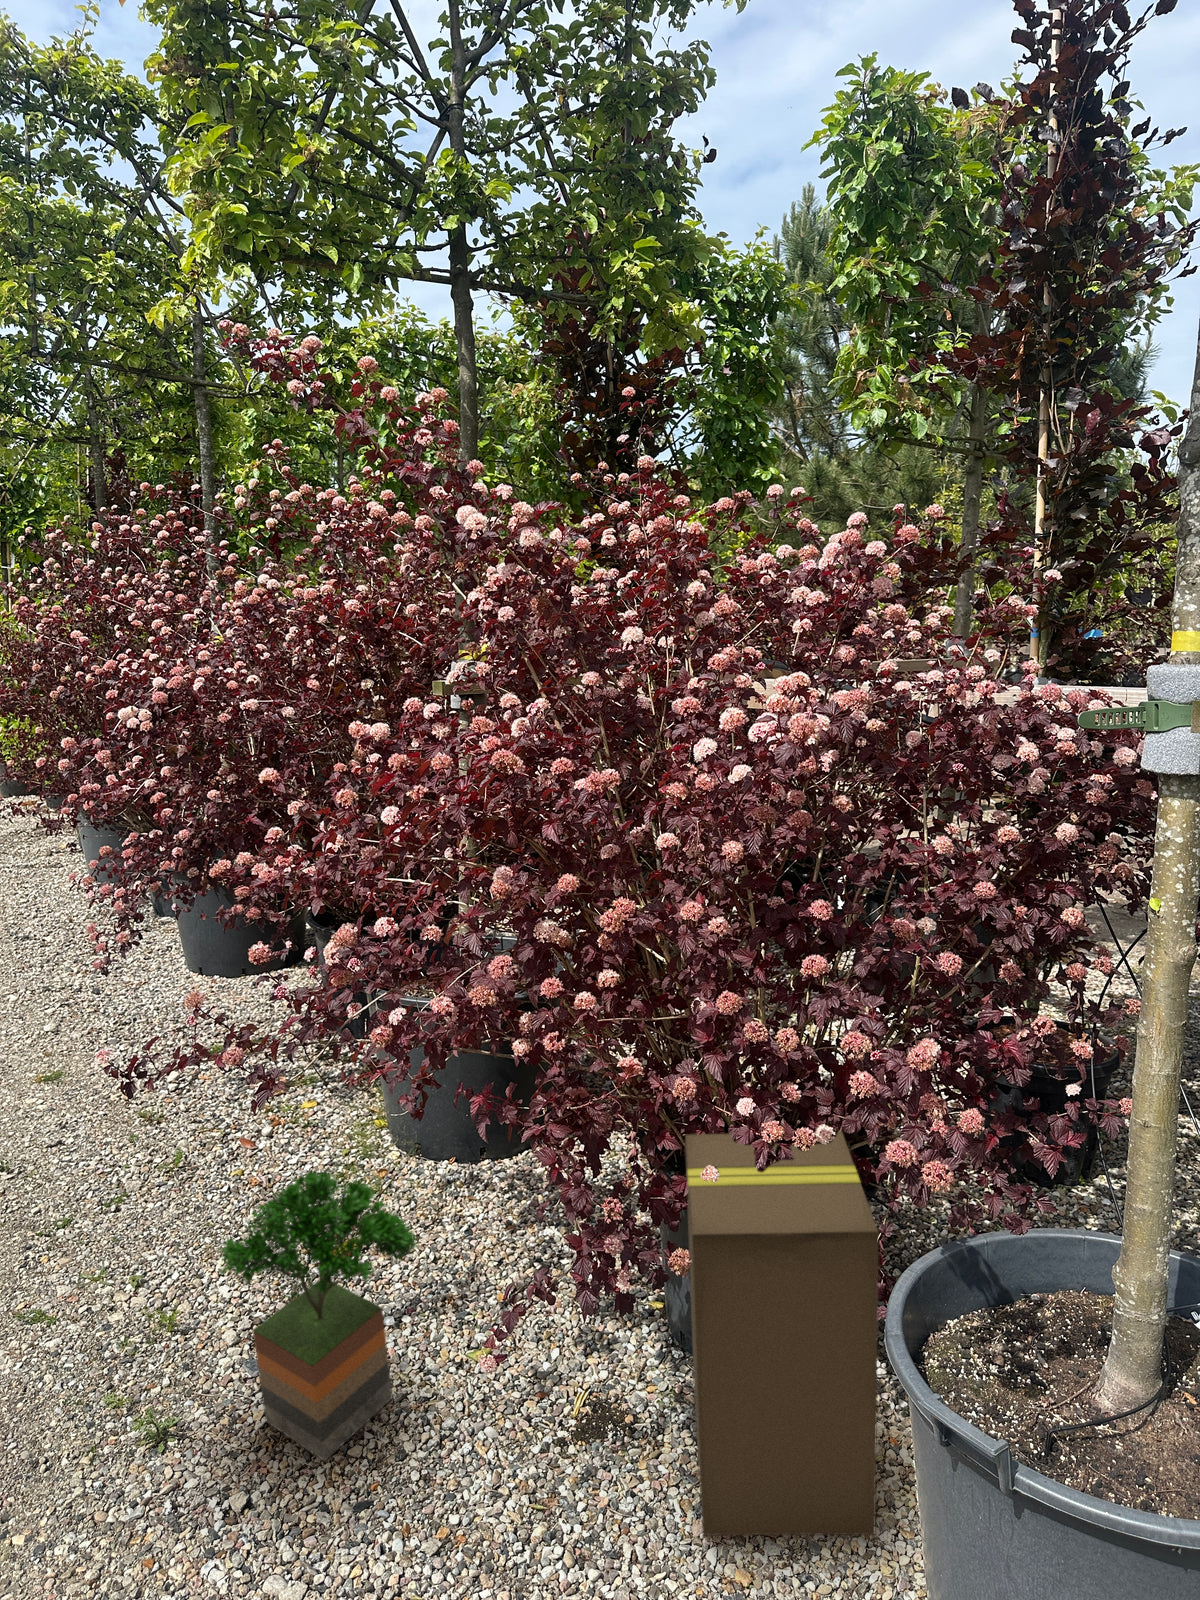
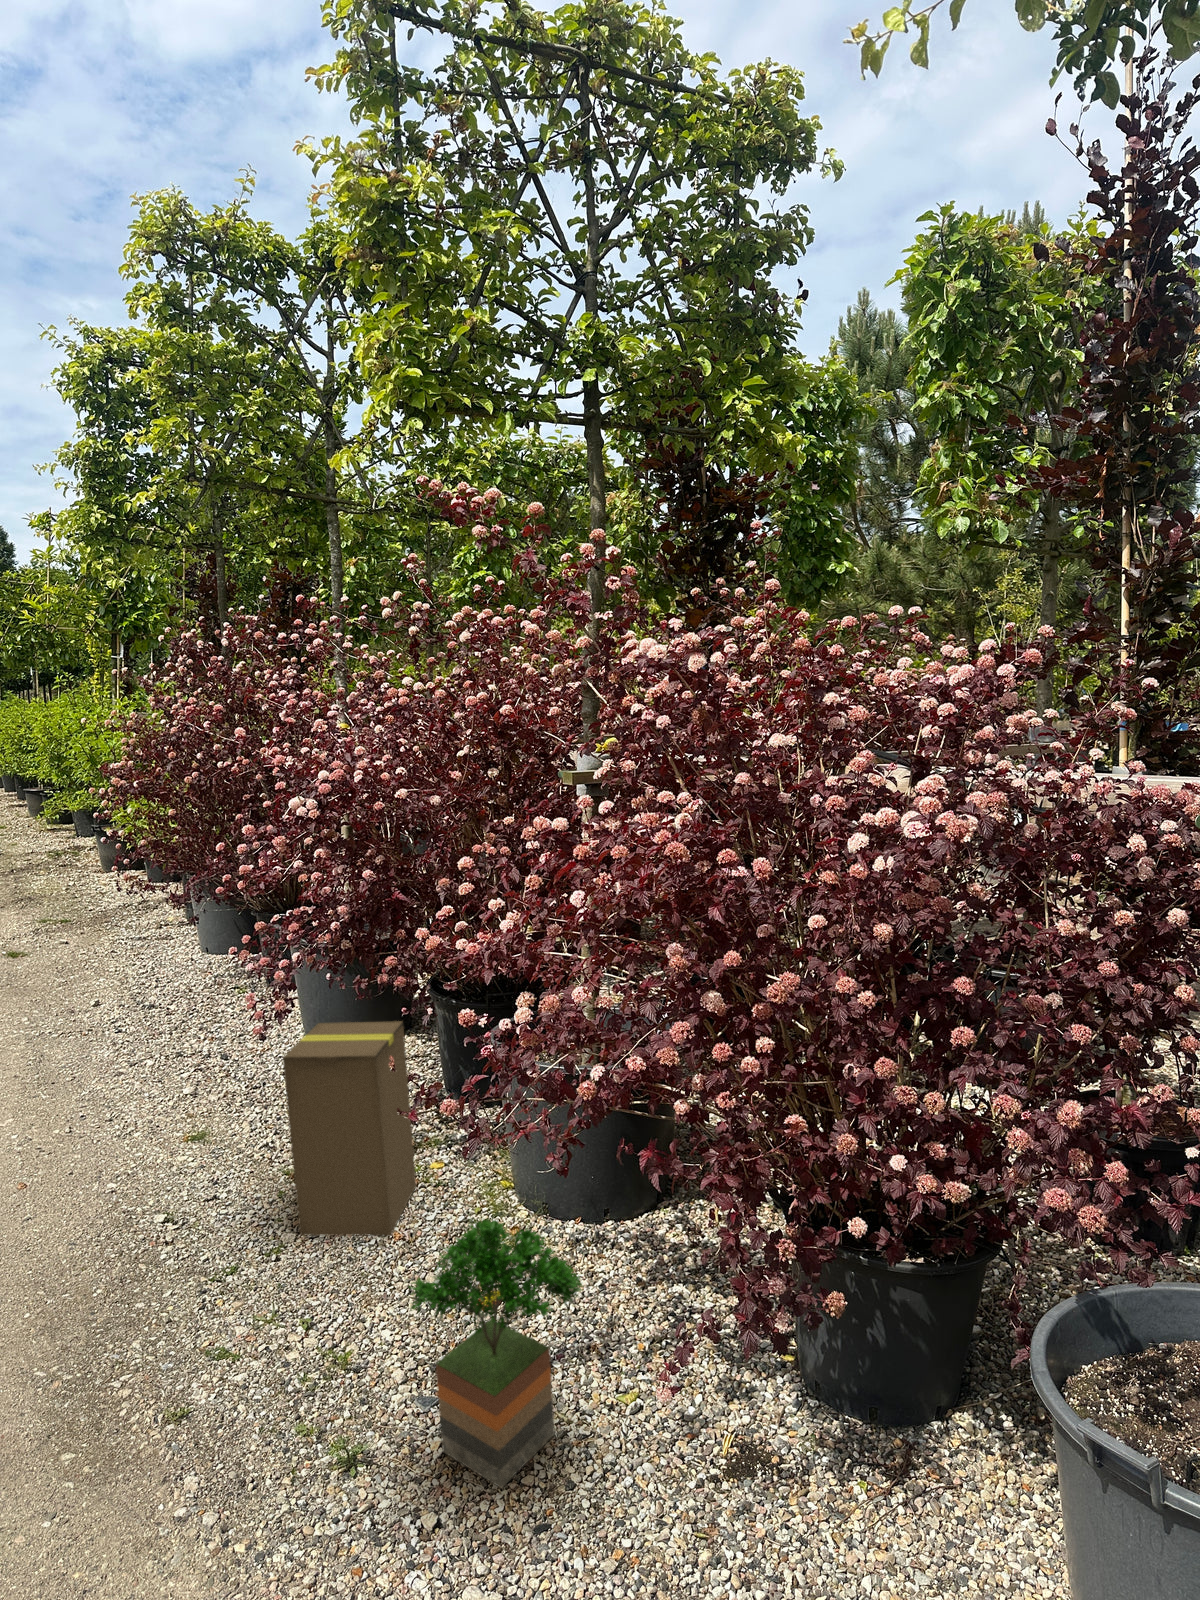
cardboard box: present [685,1131,879,1535] -> present [283,1021,416,1236]

